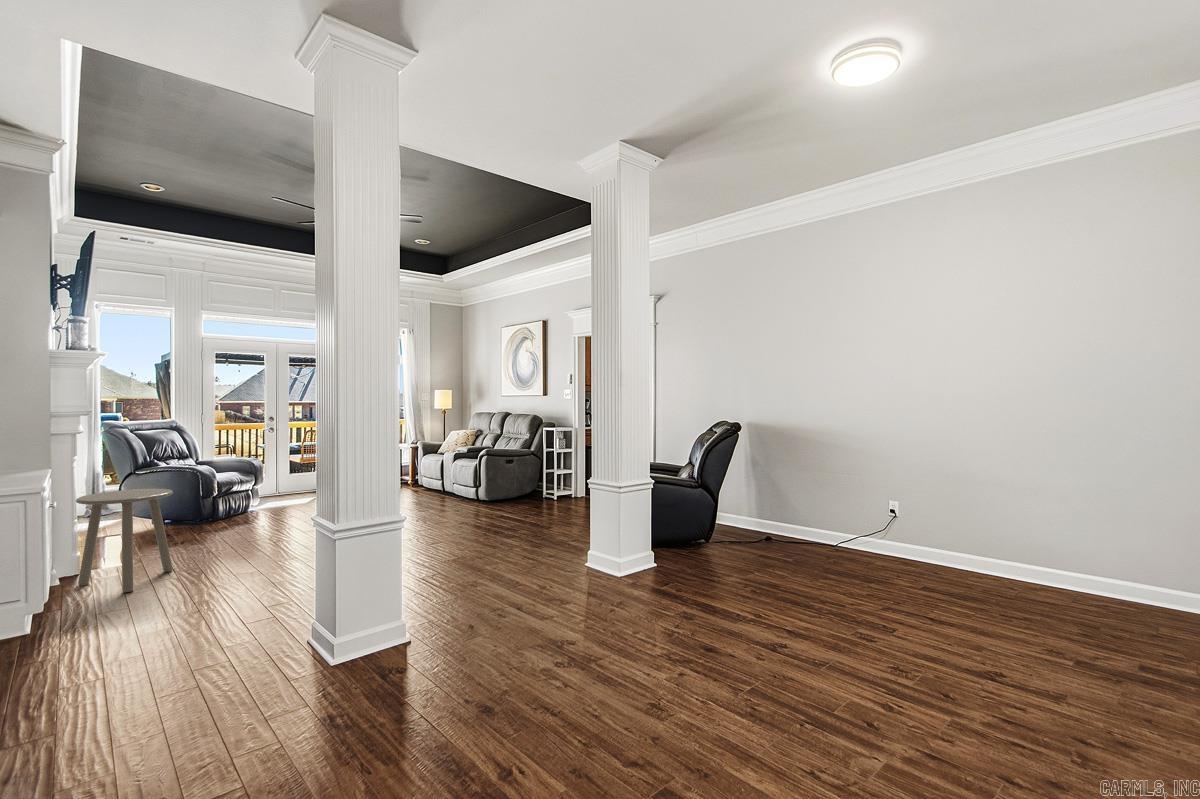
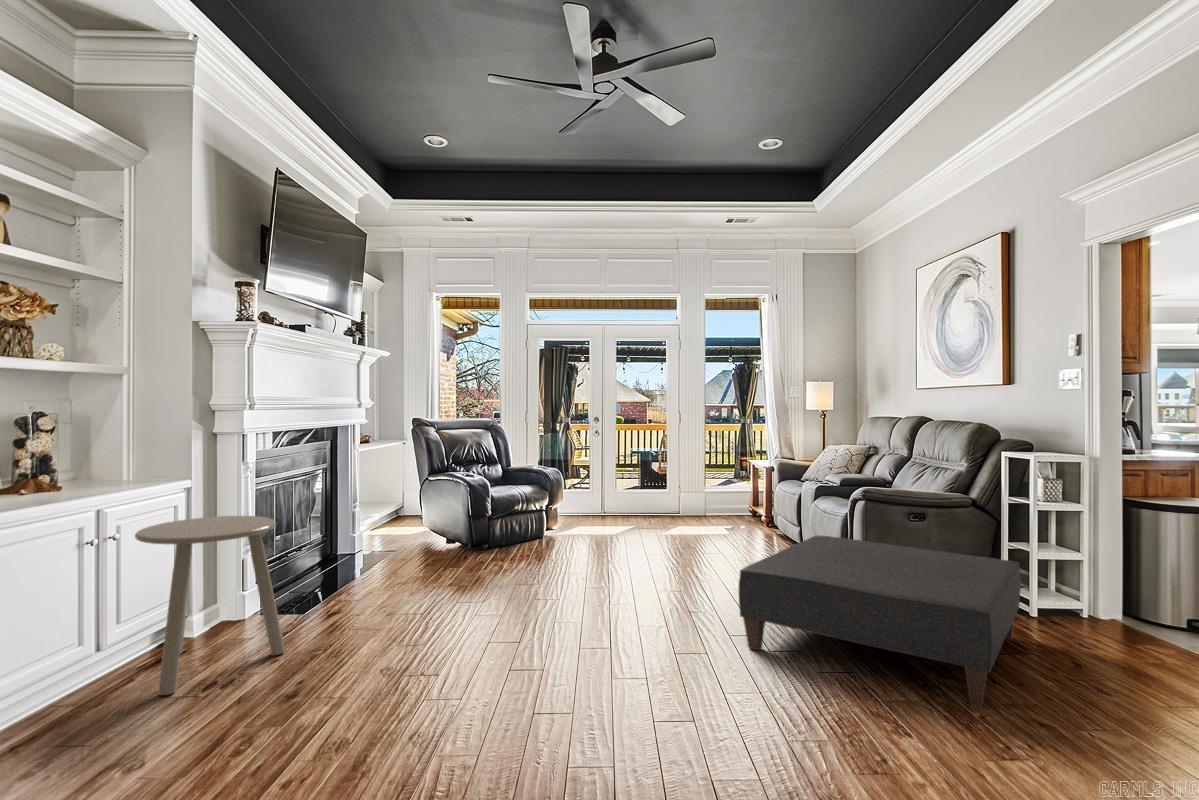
ottoman: none [439,474,552,526] -> present [739,536,1021,709]

